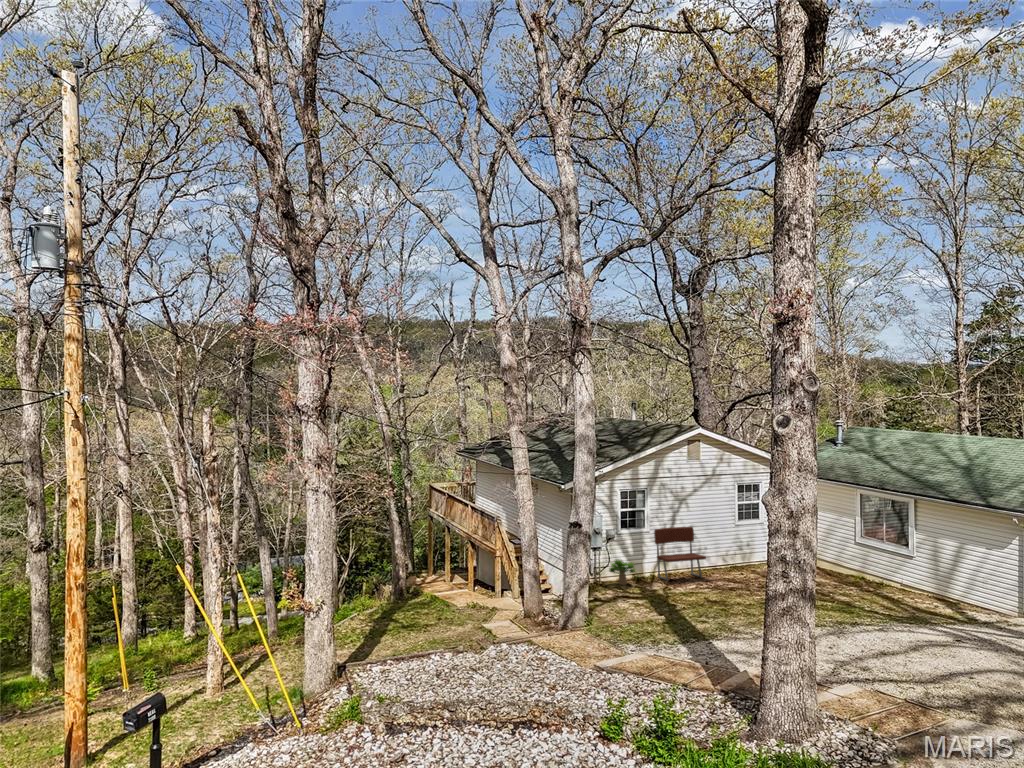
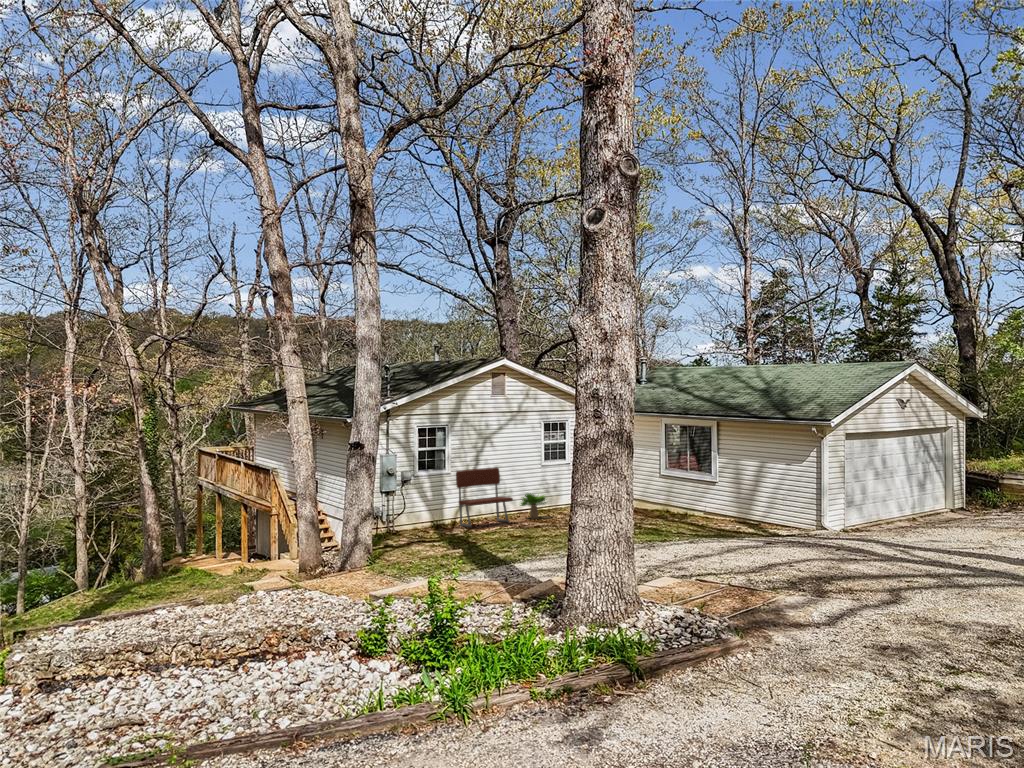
potted plant: present [609,559,635,585] -> present [520,493,546,518]

